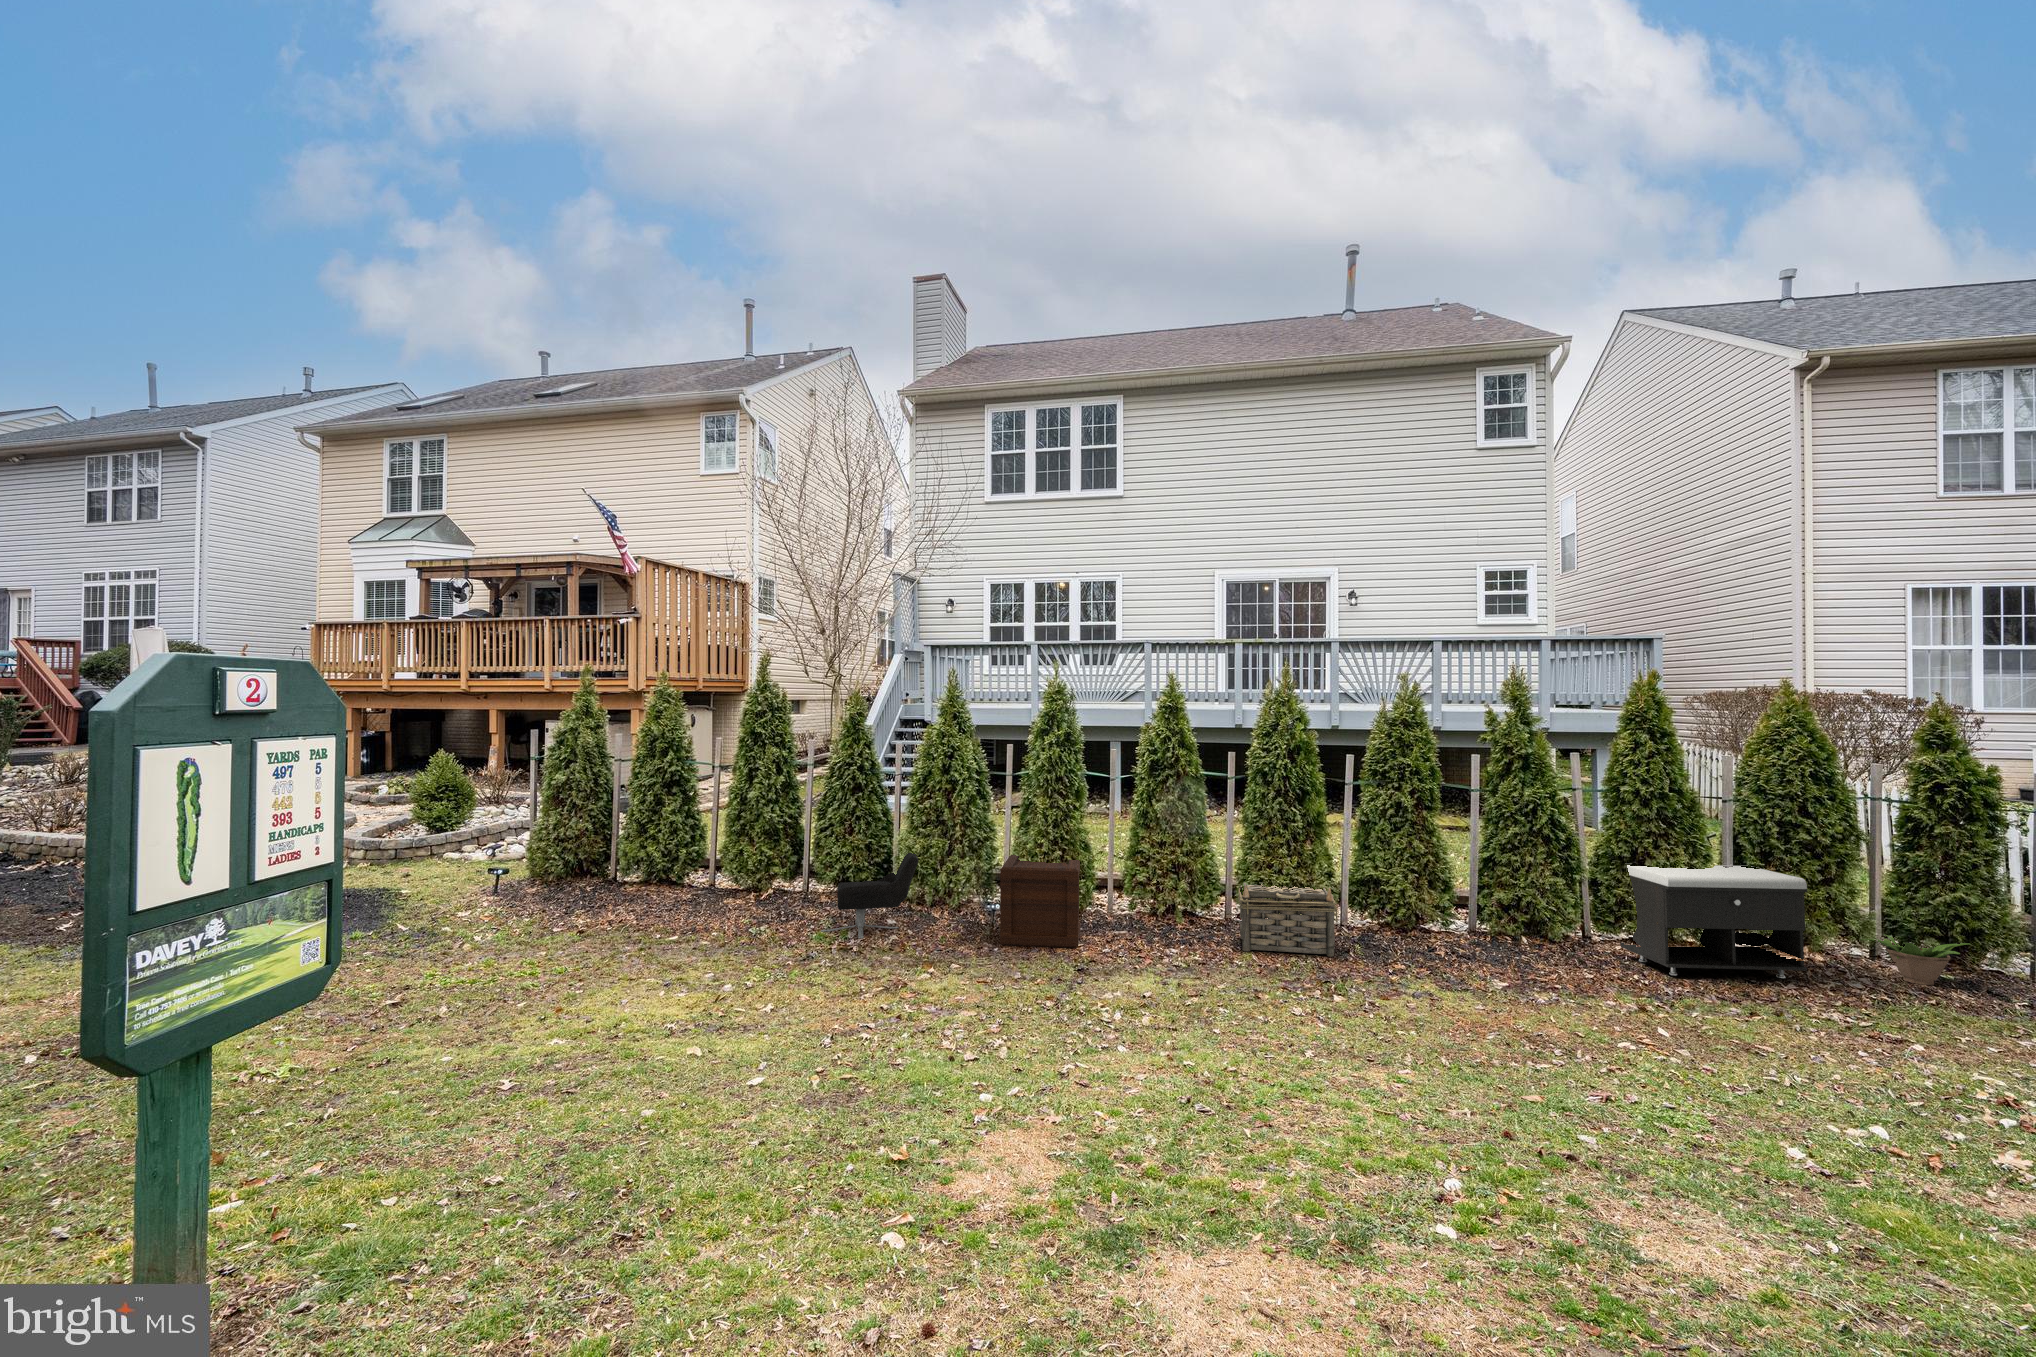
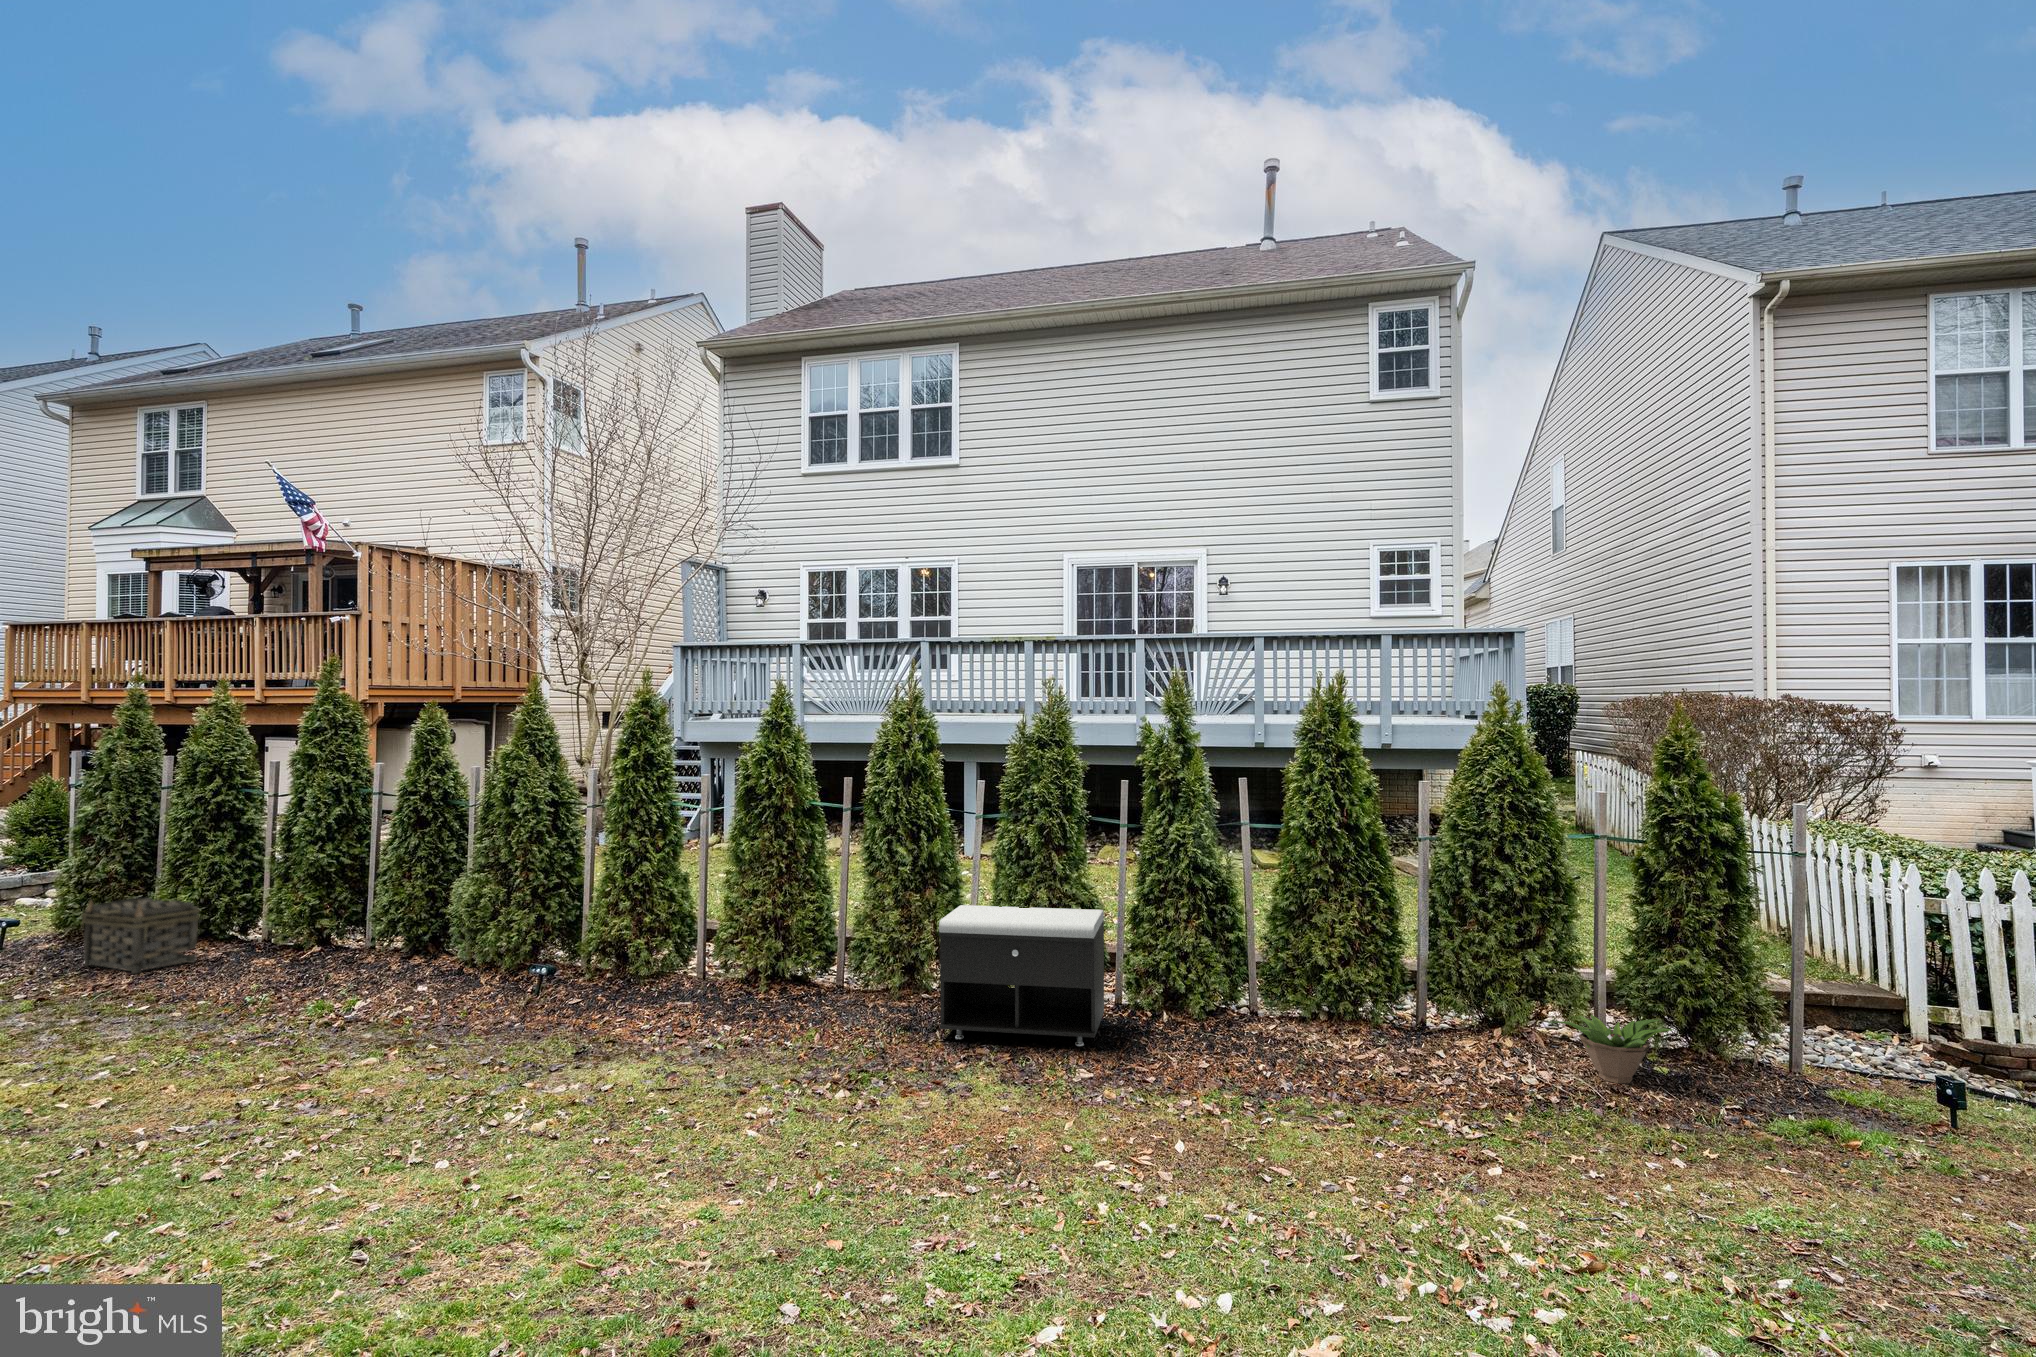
lounge chair: present [821,853,918,938] -> none [315,897,460,1010]
wooden crate: present [1000,855,1081,948] -> none [505,905,648,1024]
storage bench: present [1621,865,1807,978] -> present [939,905,1104,1046]
basket: present [1238,883,1338,957] -> present [82,898,200,974]

